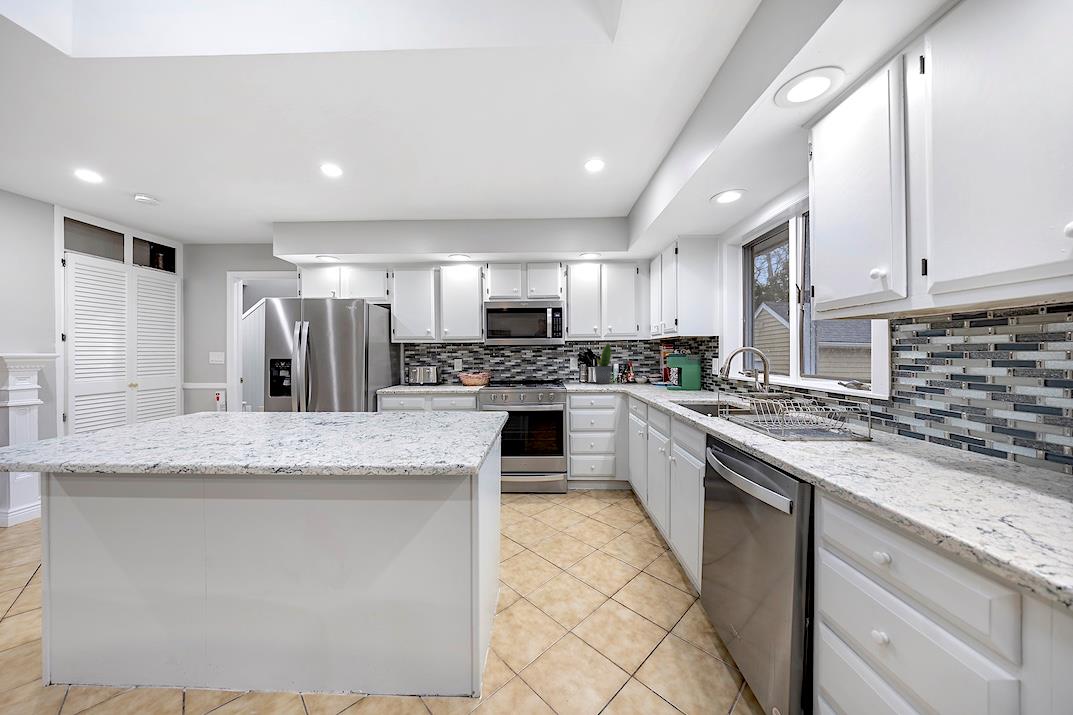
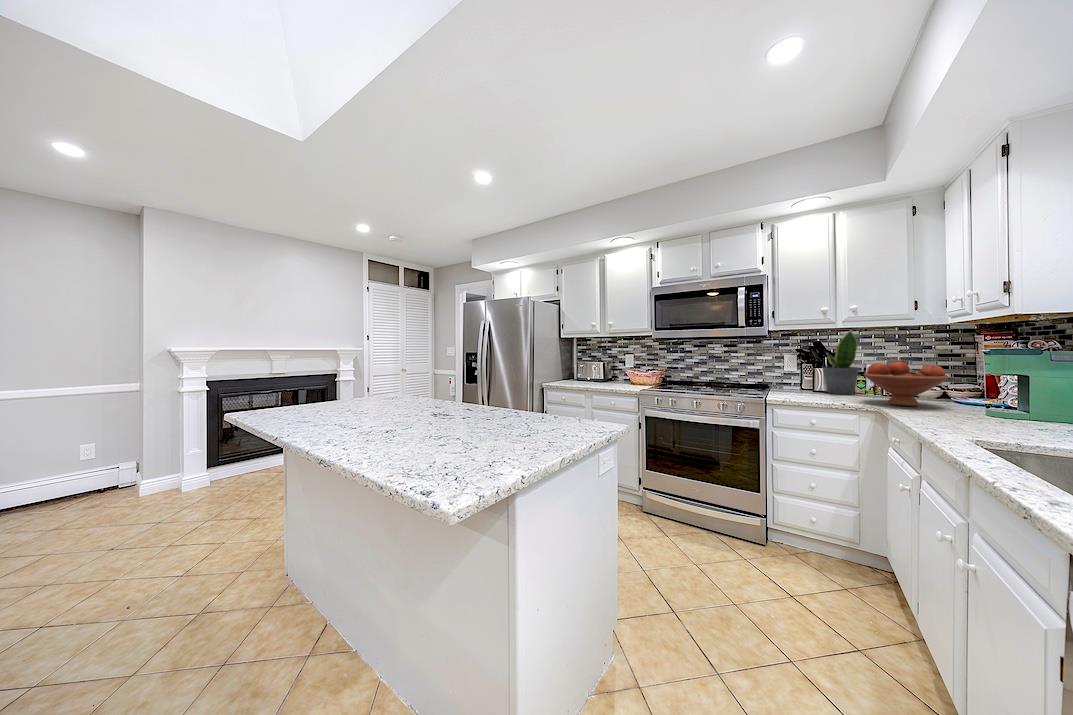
fruit bowl: none [616,362,651,388] -> present [864,362,949,406]

